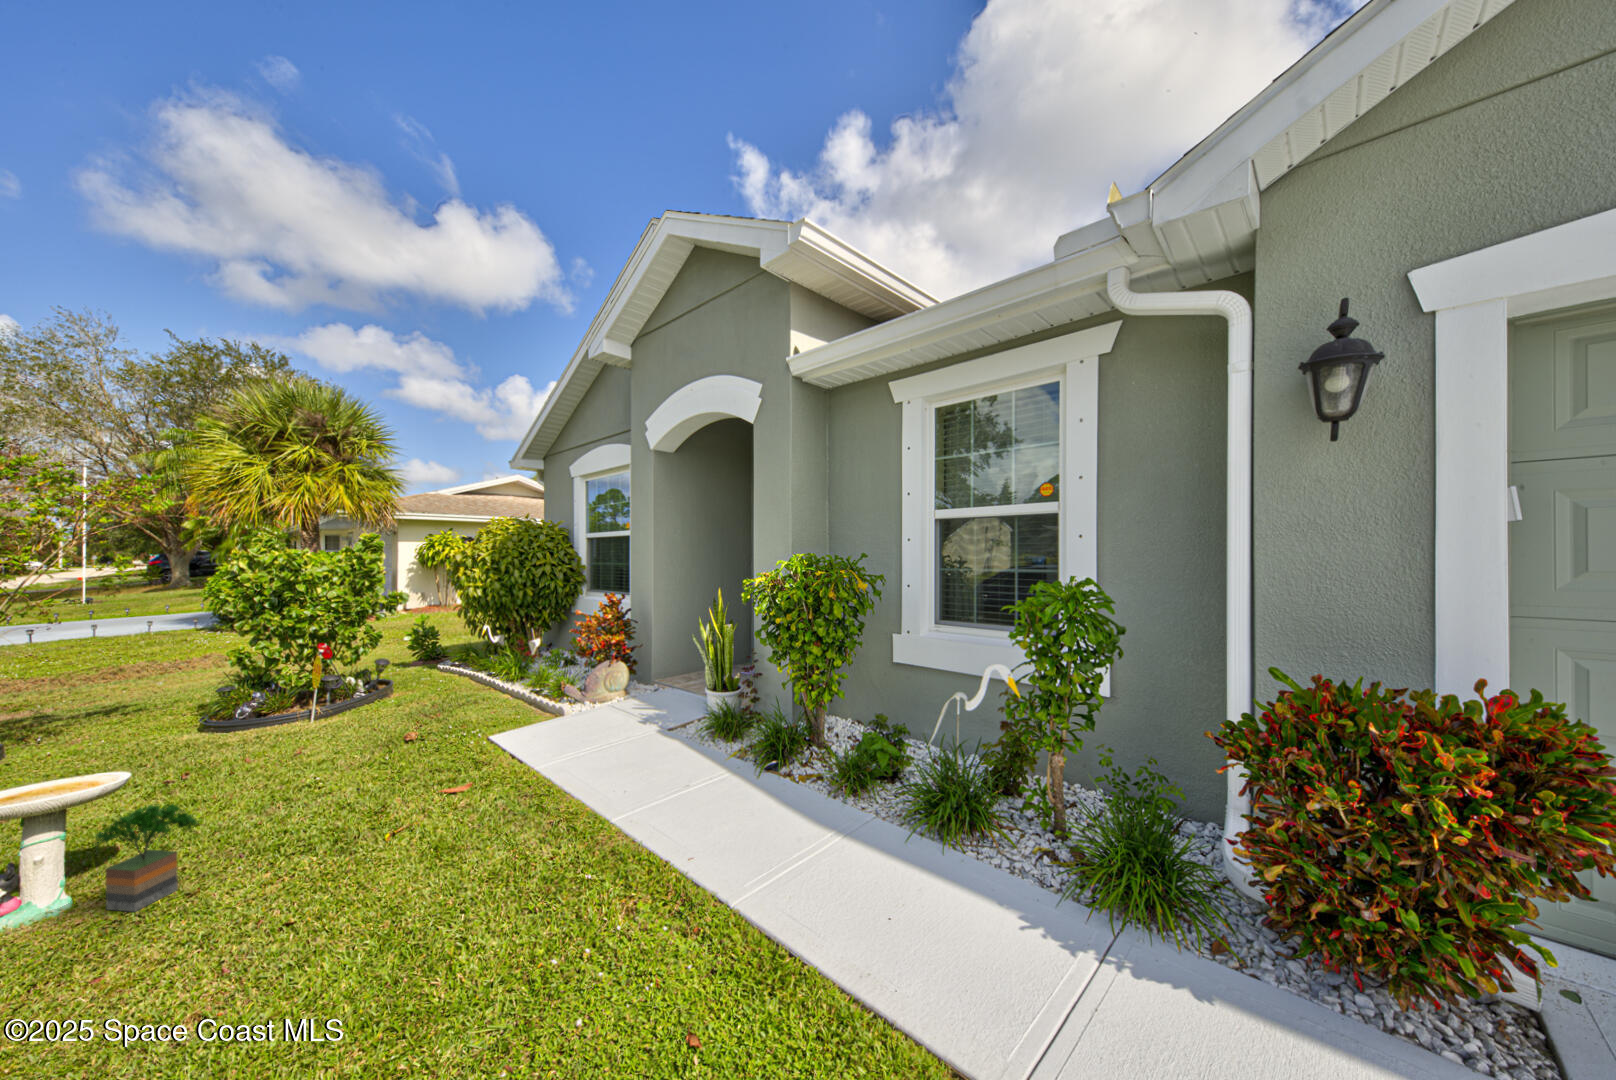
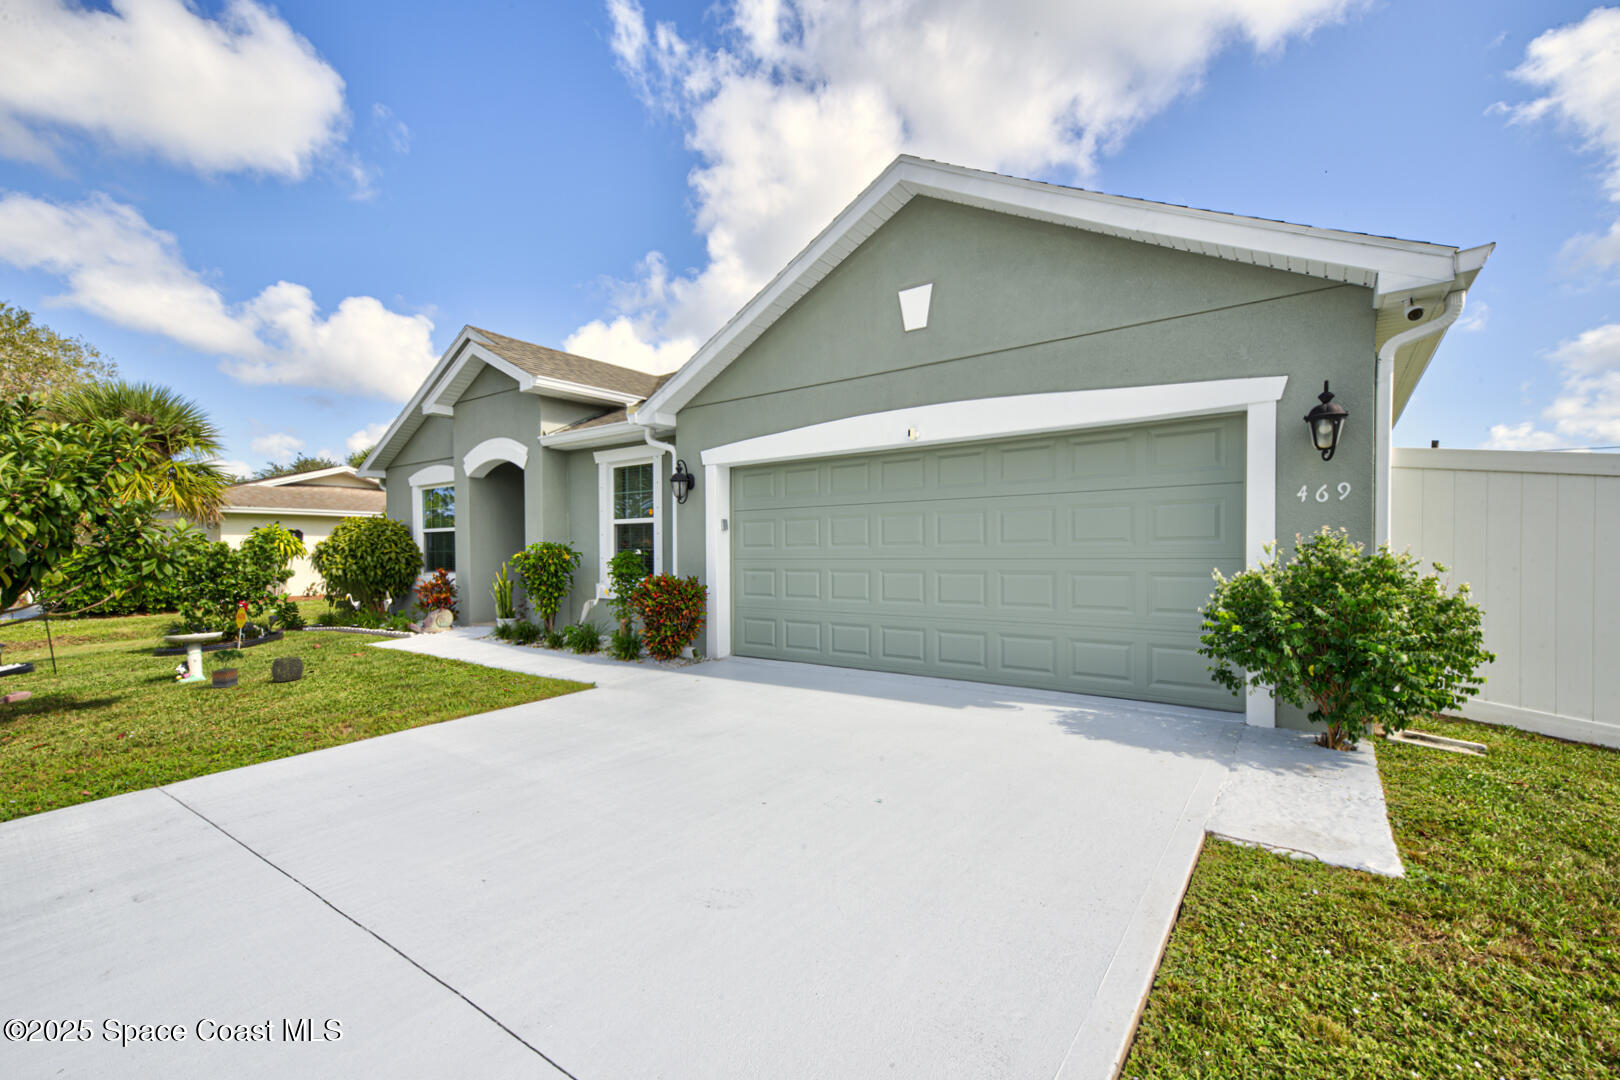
woven basket: none [246,815,329,892] -> present [271,656,304,682]

